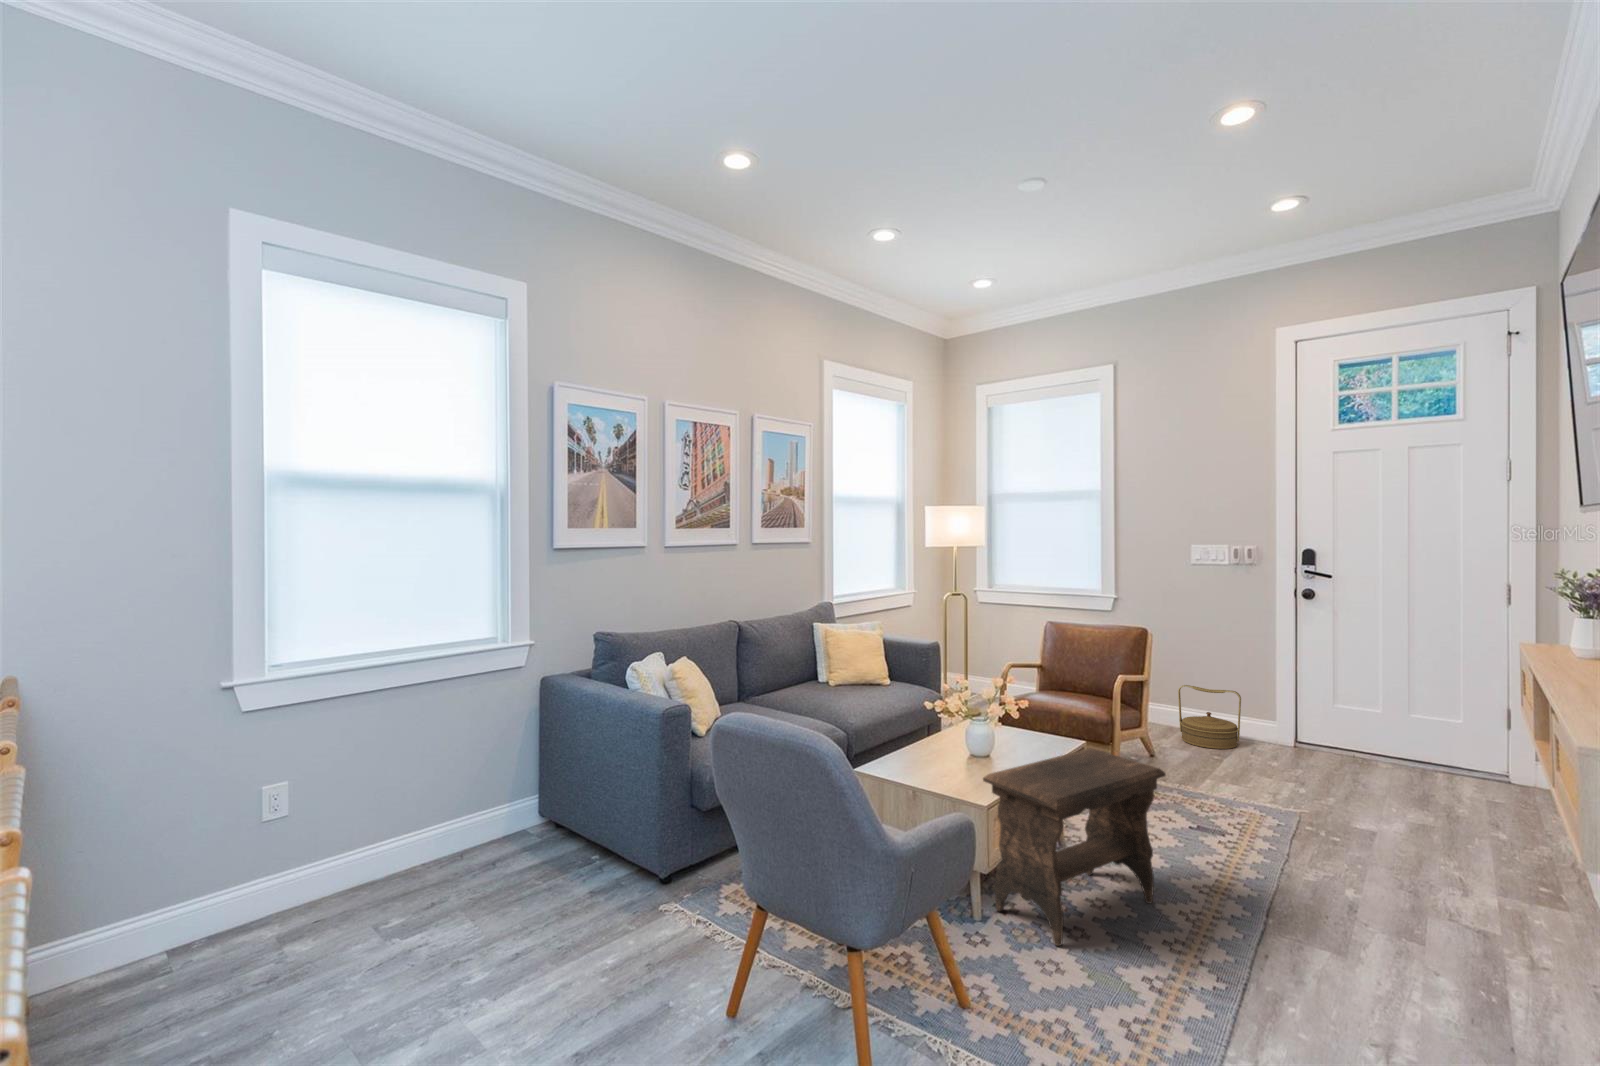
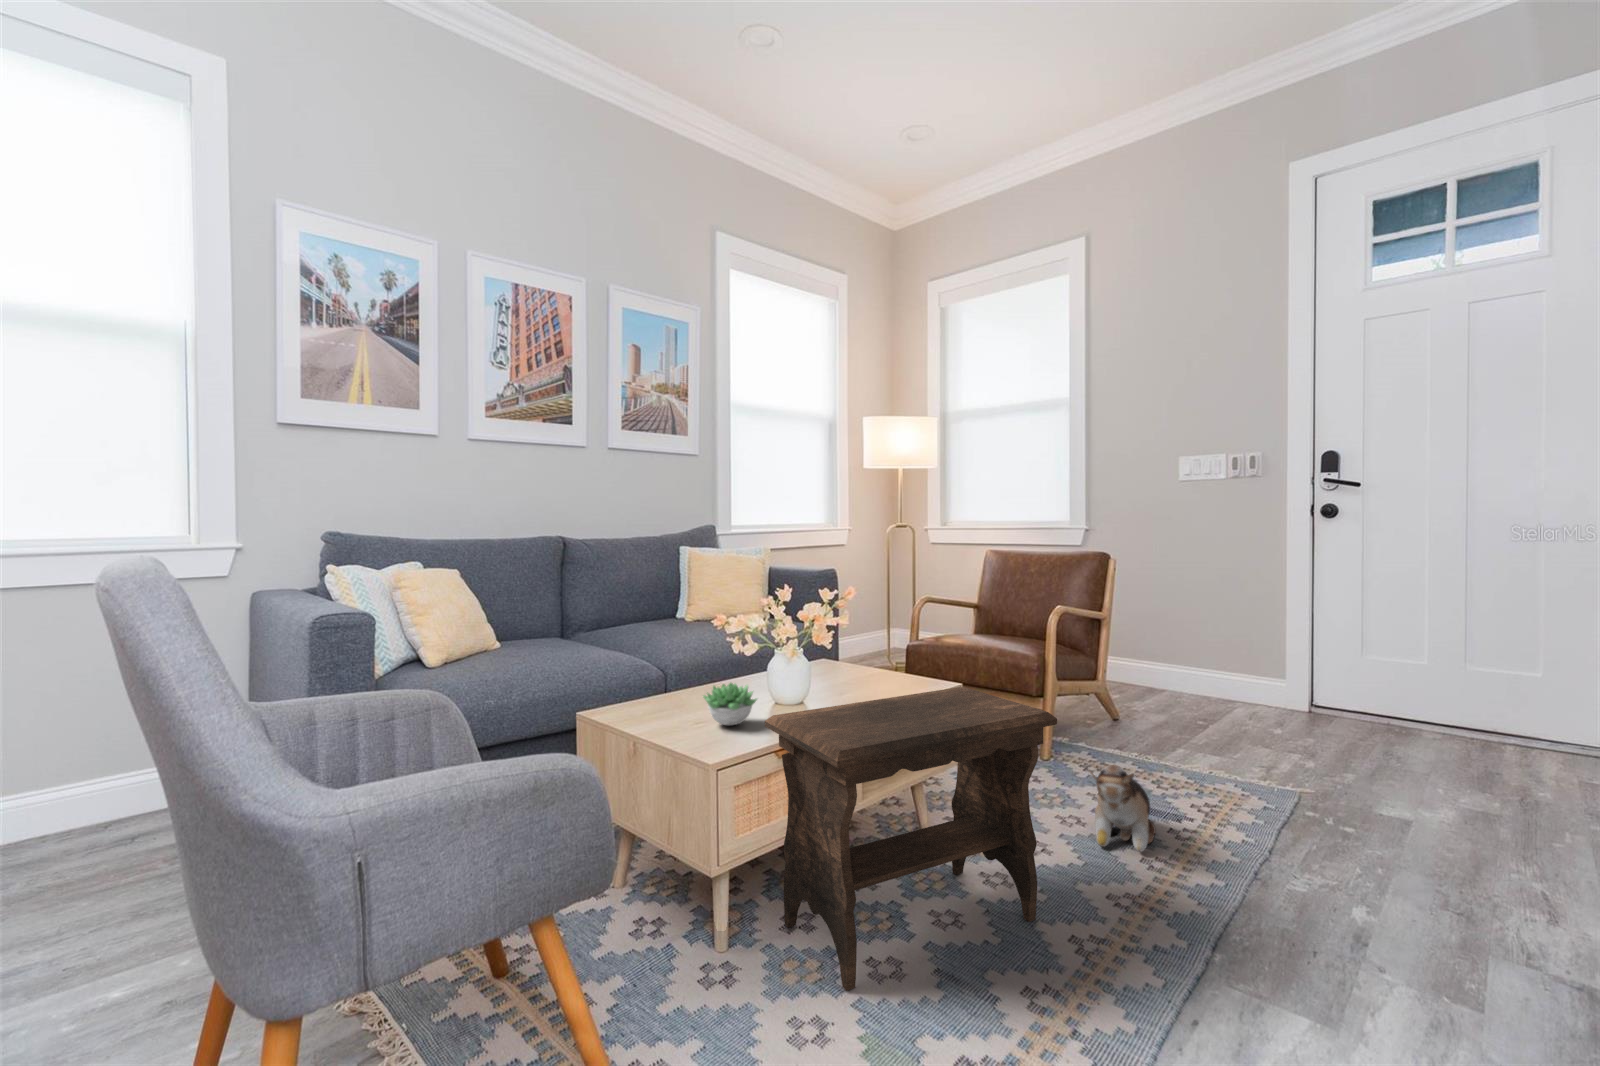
basket: present [1178,685,1241,749] -> none [1158,633,1239,713]
succulent plant: none [925,749,964,779] -> present [703,683,757,725]
plush toy: none [1171,798,1212,857] -> present [1091,765,1156,851]

